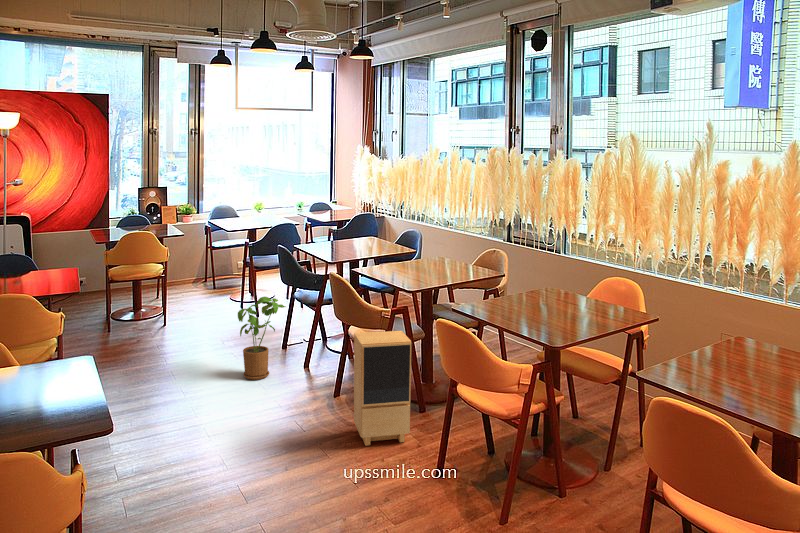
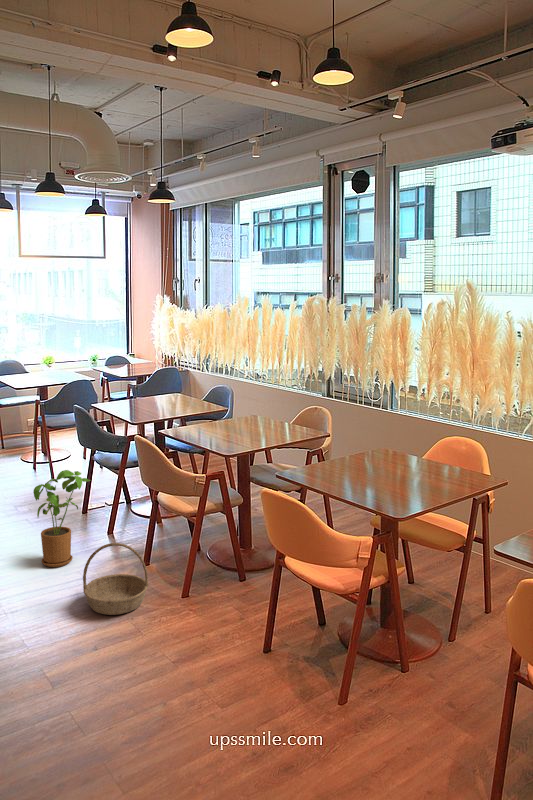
speaker: present [354,331,411,446] -> none [179,508,248,647]
basket: none [275,358,330,418] -> present [83,543,148,615]

